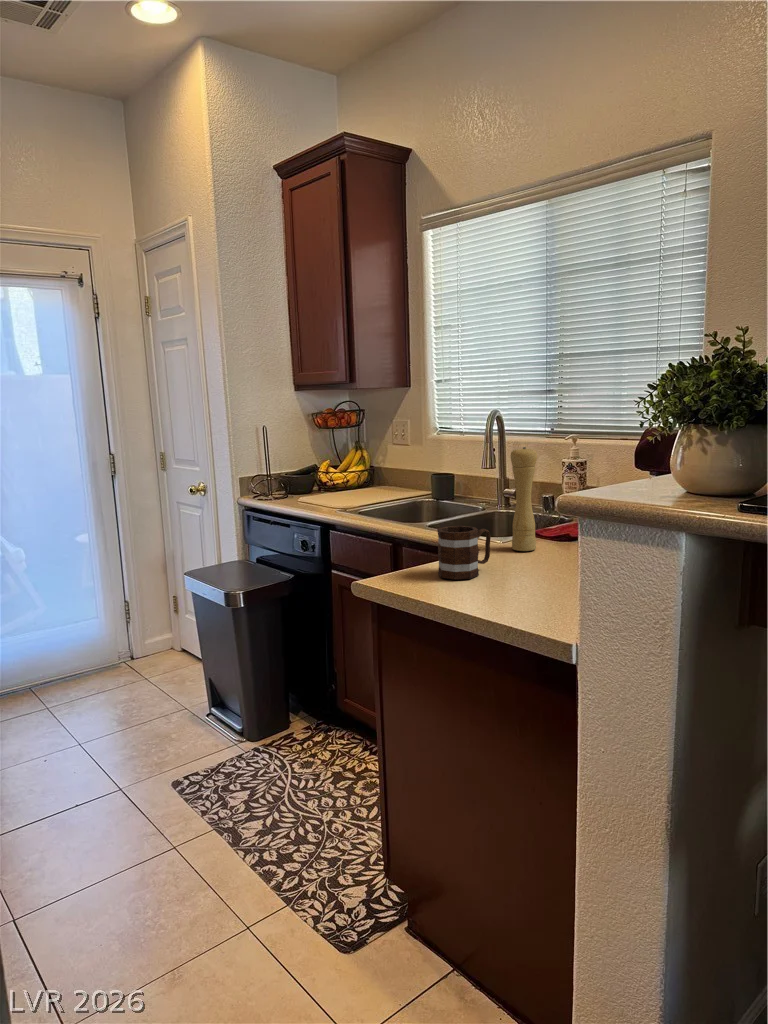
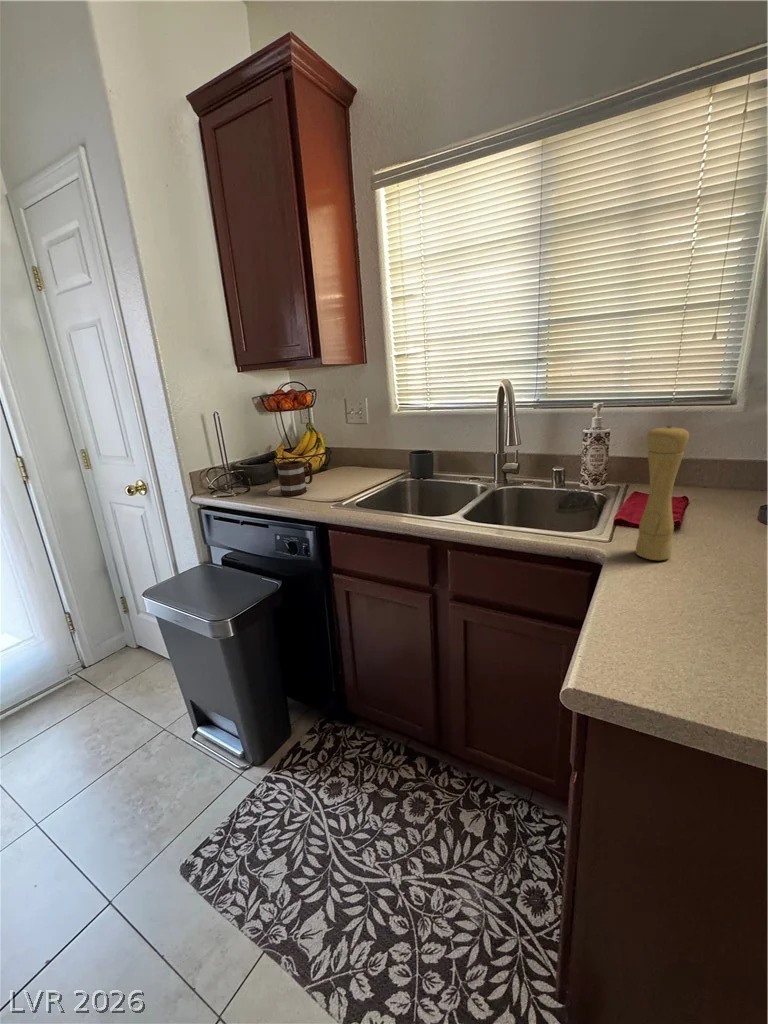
mug: present [437,526,491,580] -> present [277,461,313,496]

